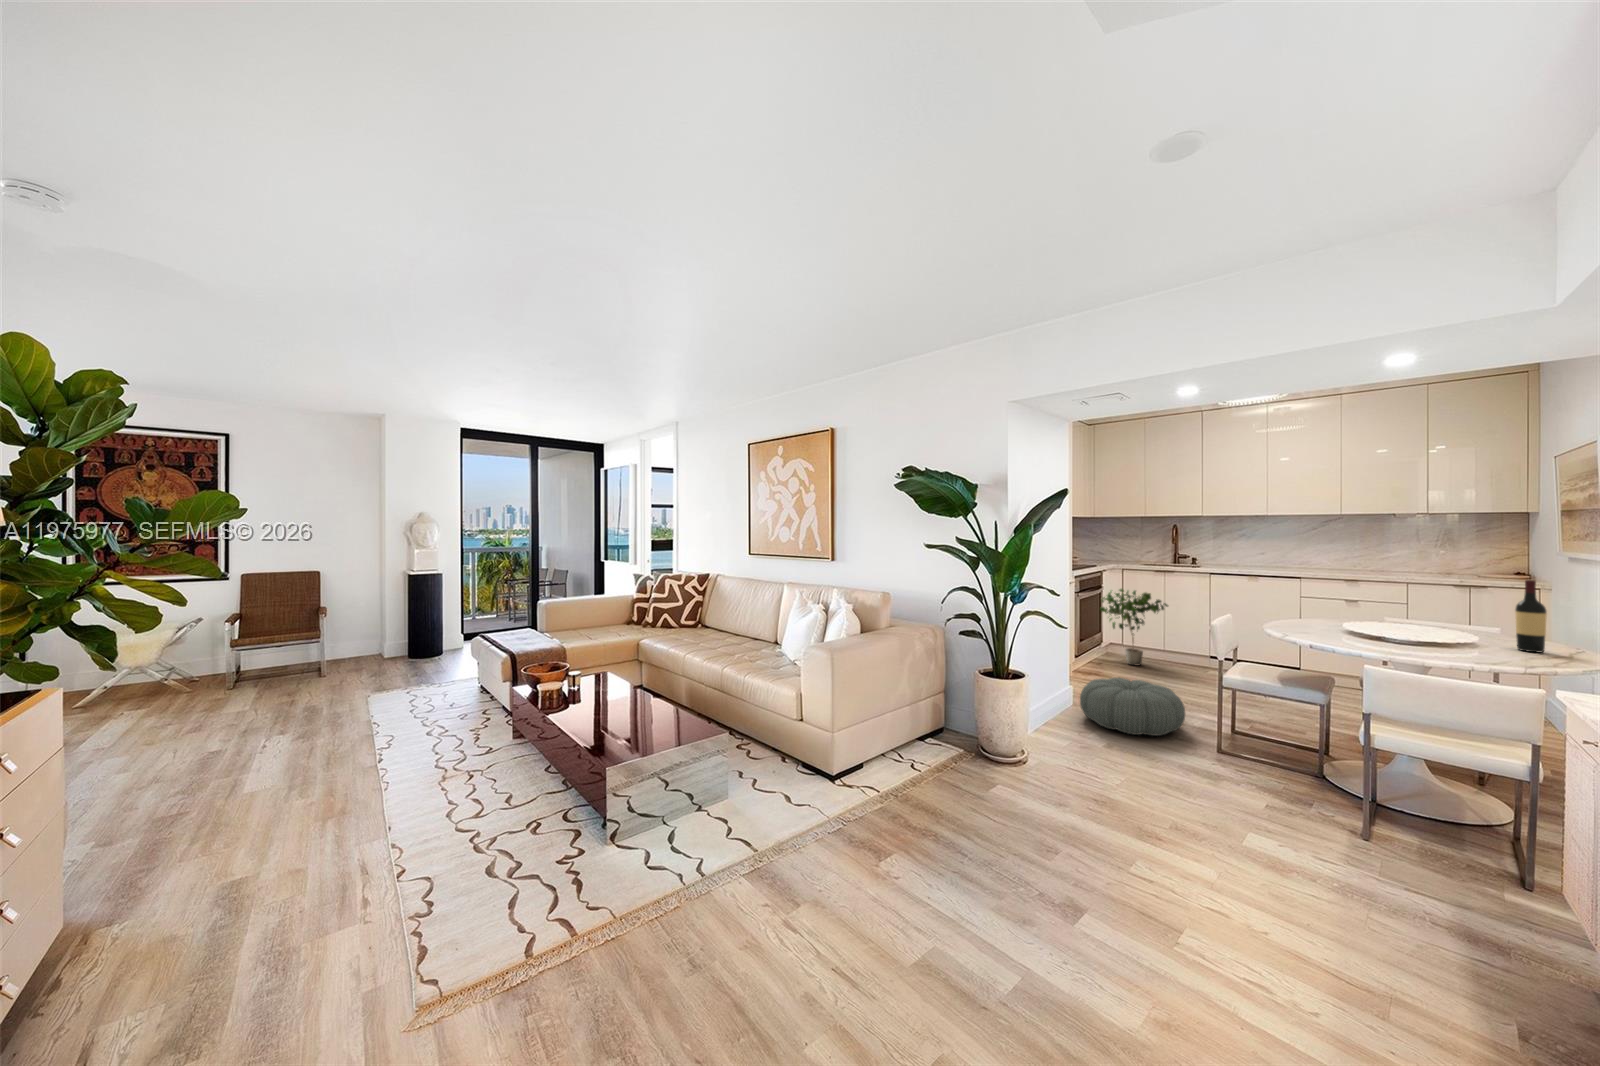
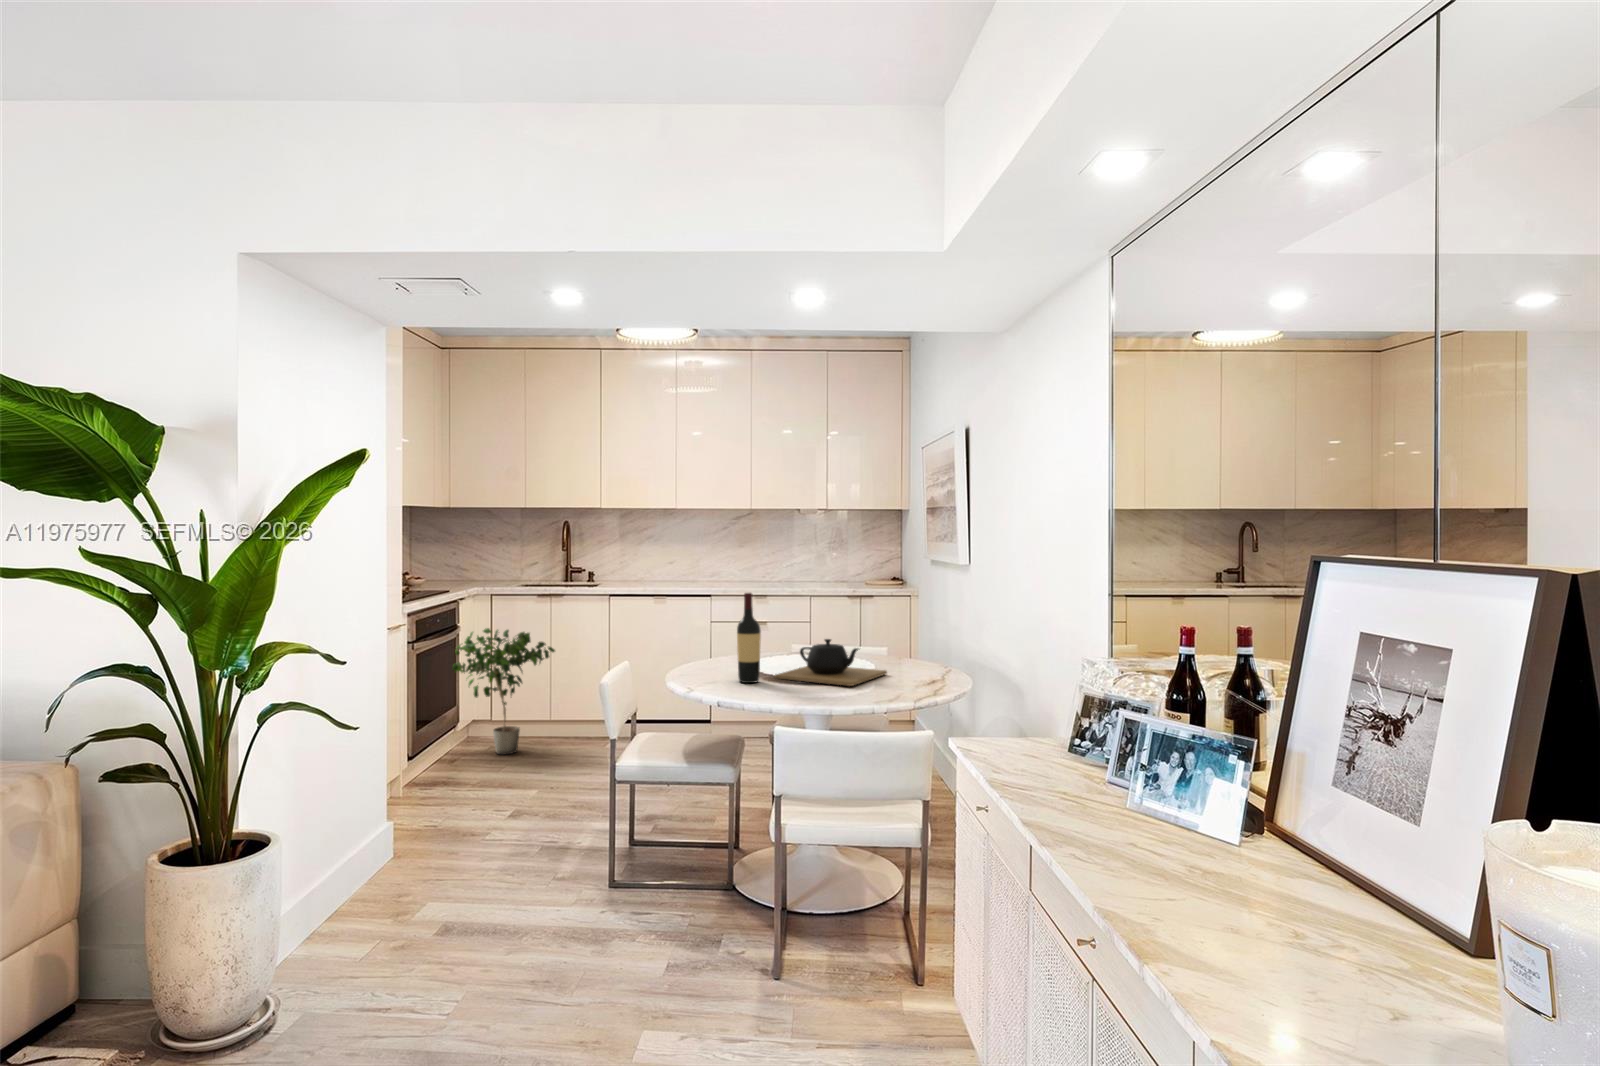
wine bottle: present [1515,580,1547,652] -> present [737,593,761,683]
teapot: none [1365,612,1495,649] -> present [774,639,887,686]
pouf: present [1080,678,1185,736] -> none [400,789,568,893]

